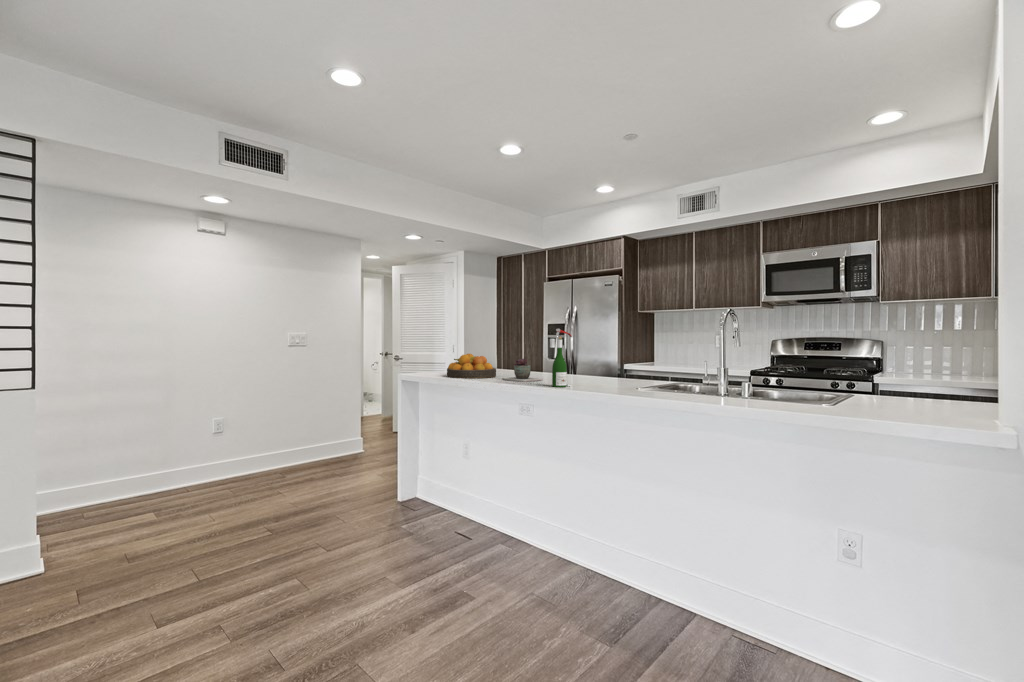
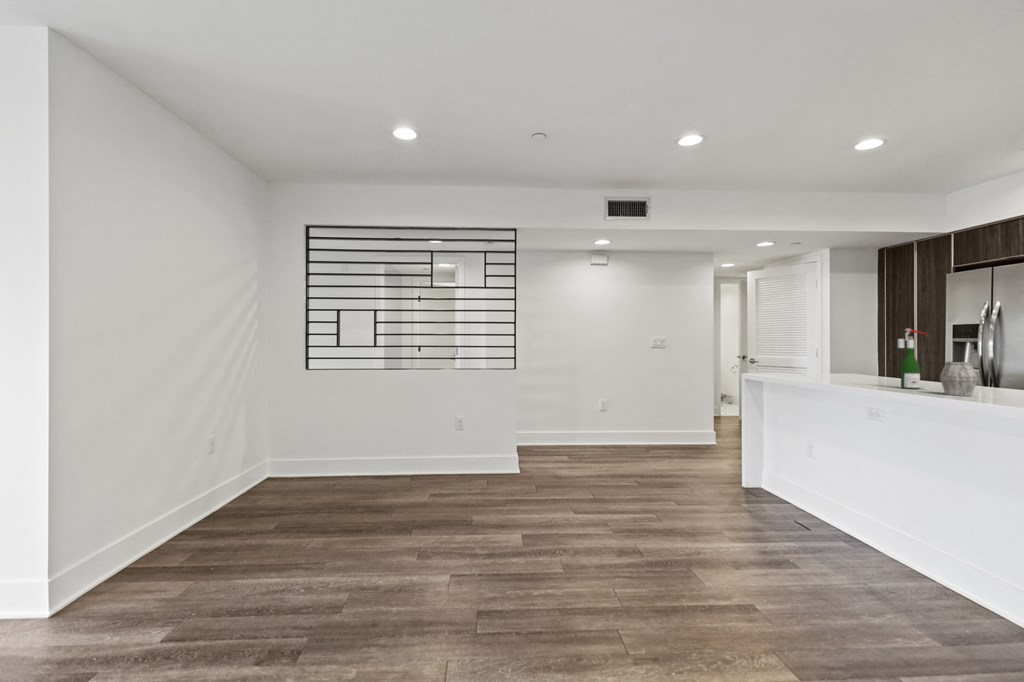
fruit bowl: present [447,354,496,378] -> none [791,356,849,380]
succulent plant: present [502,359,543,382] -> none [850,360,902,384]
mug: none [592,362,619,394] -> present [940,362,977,396]

